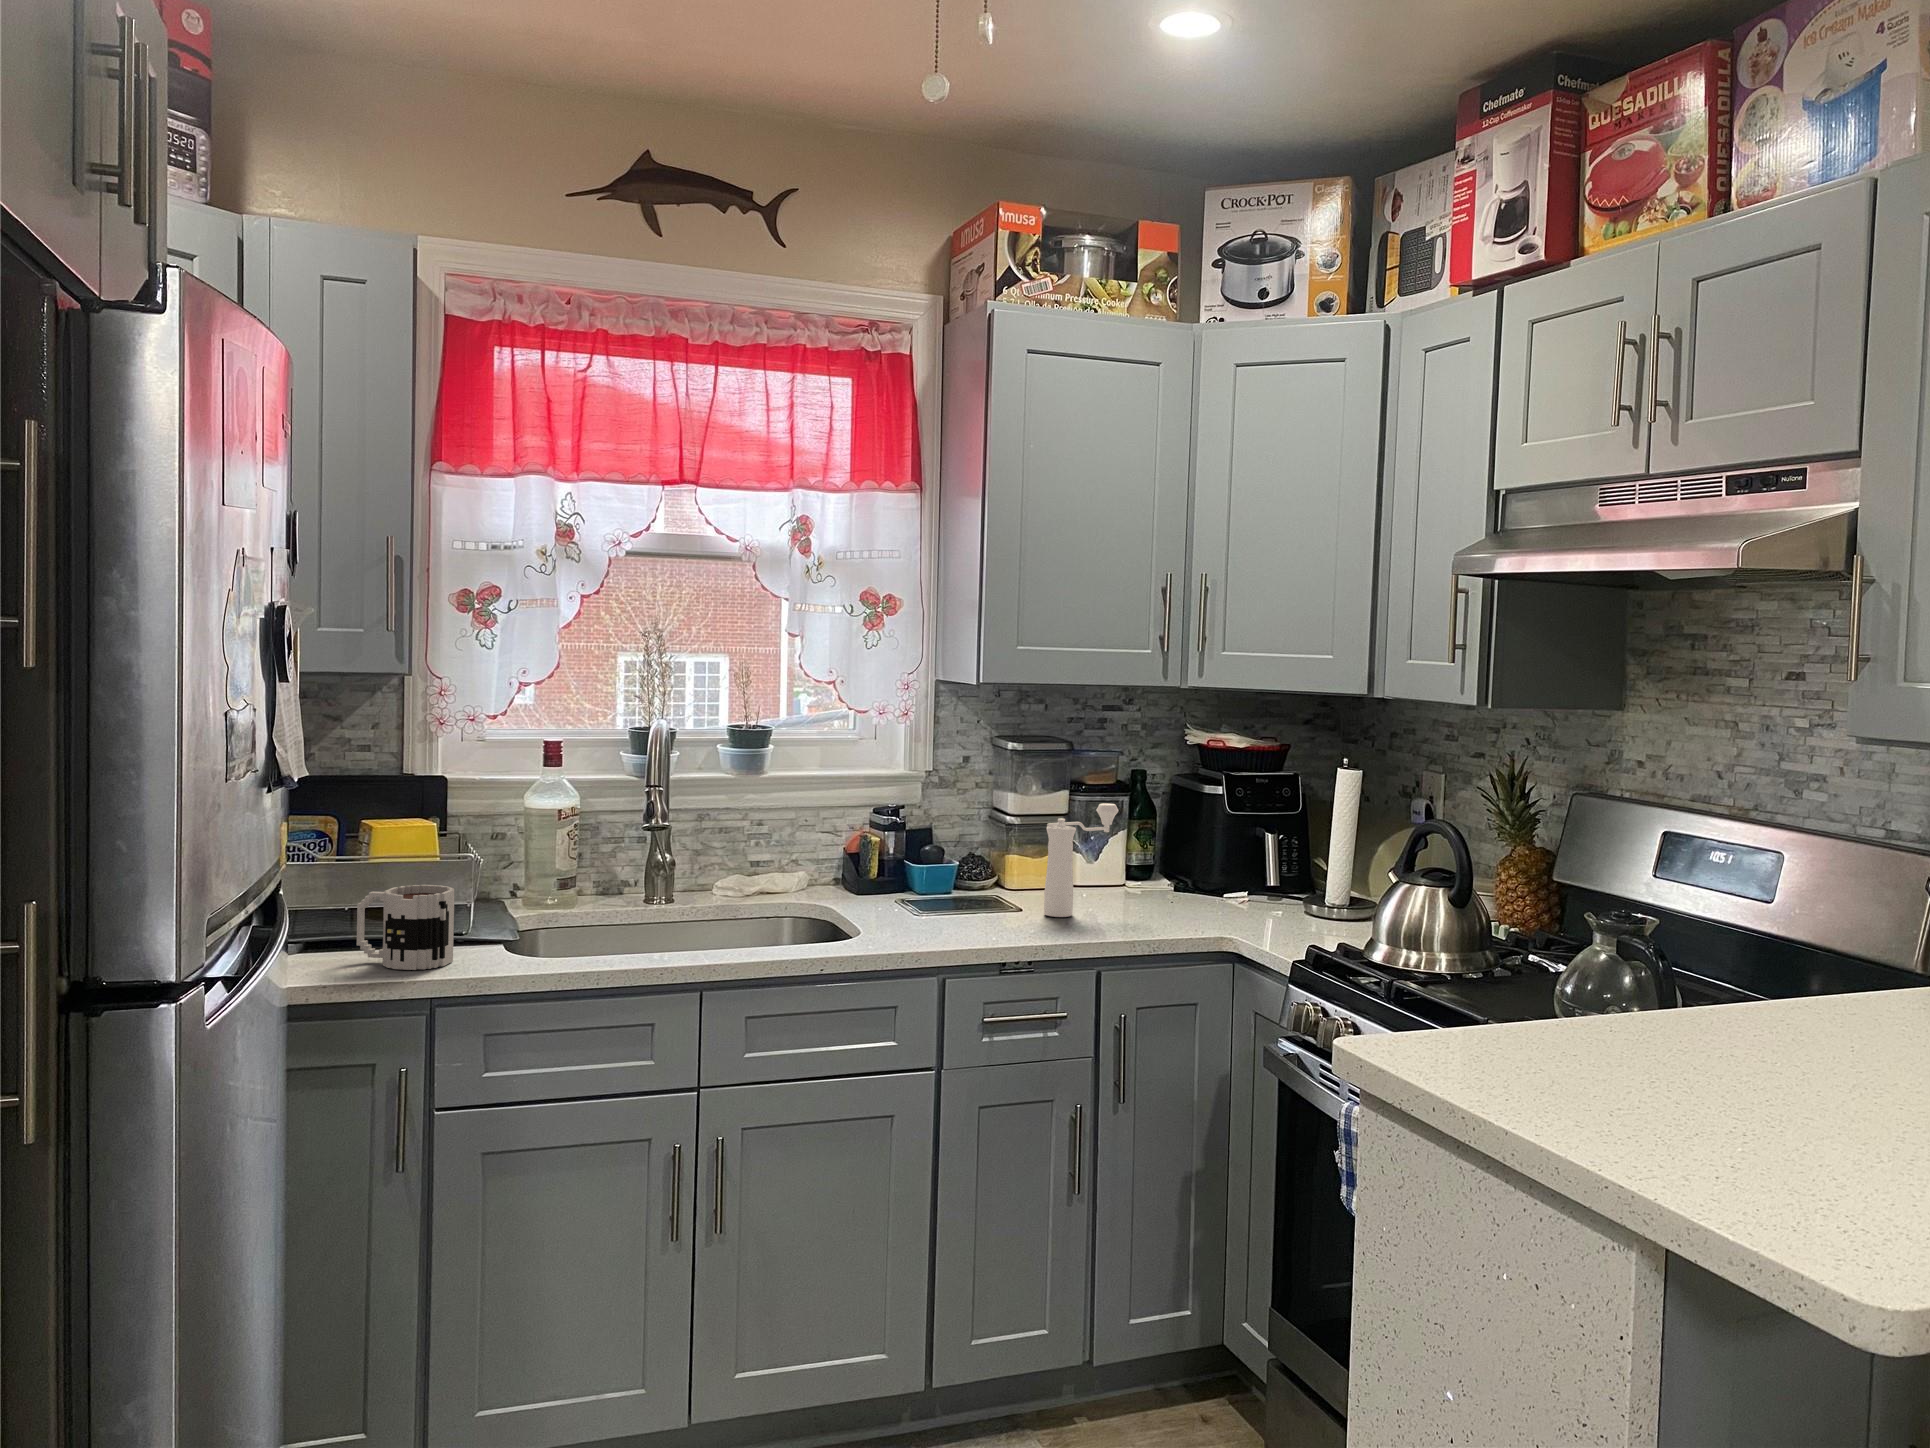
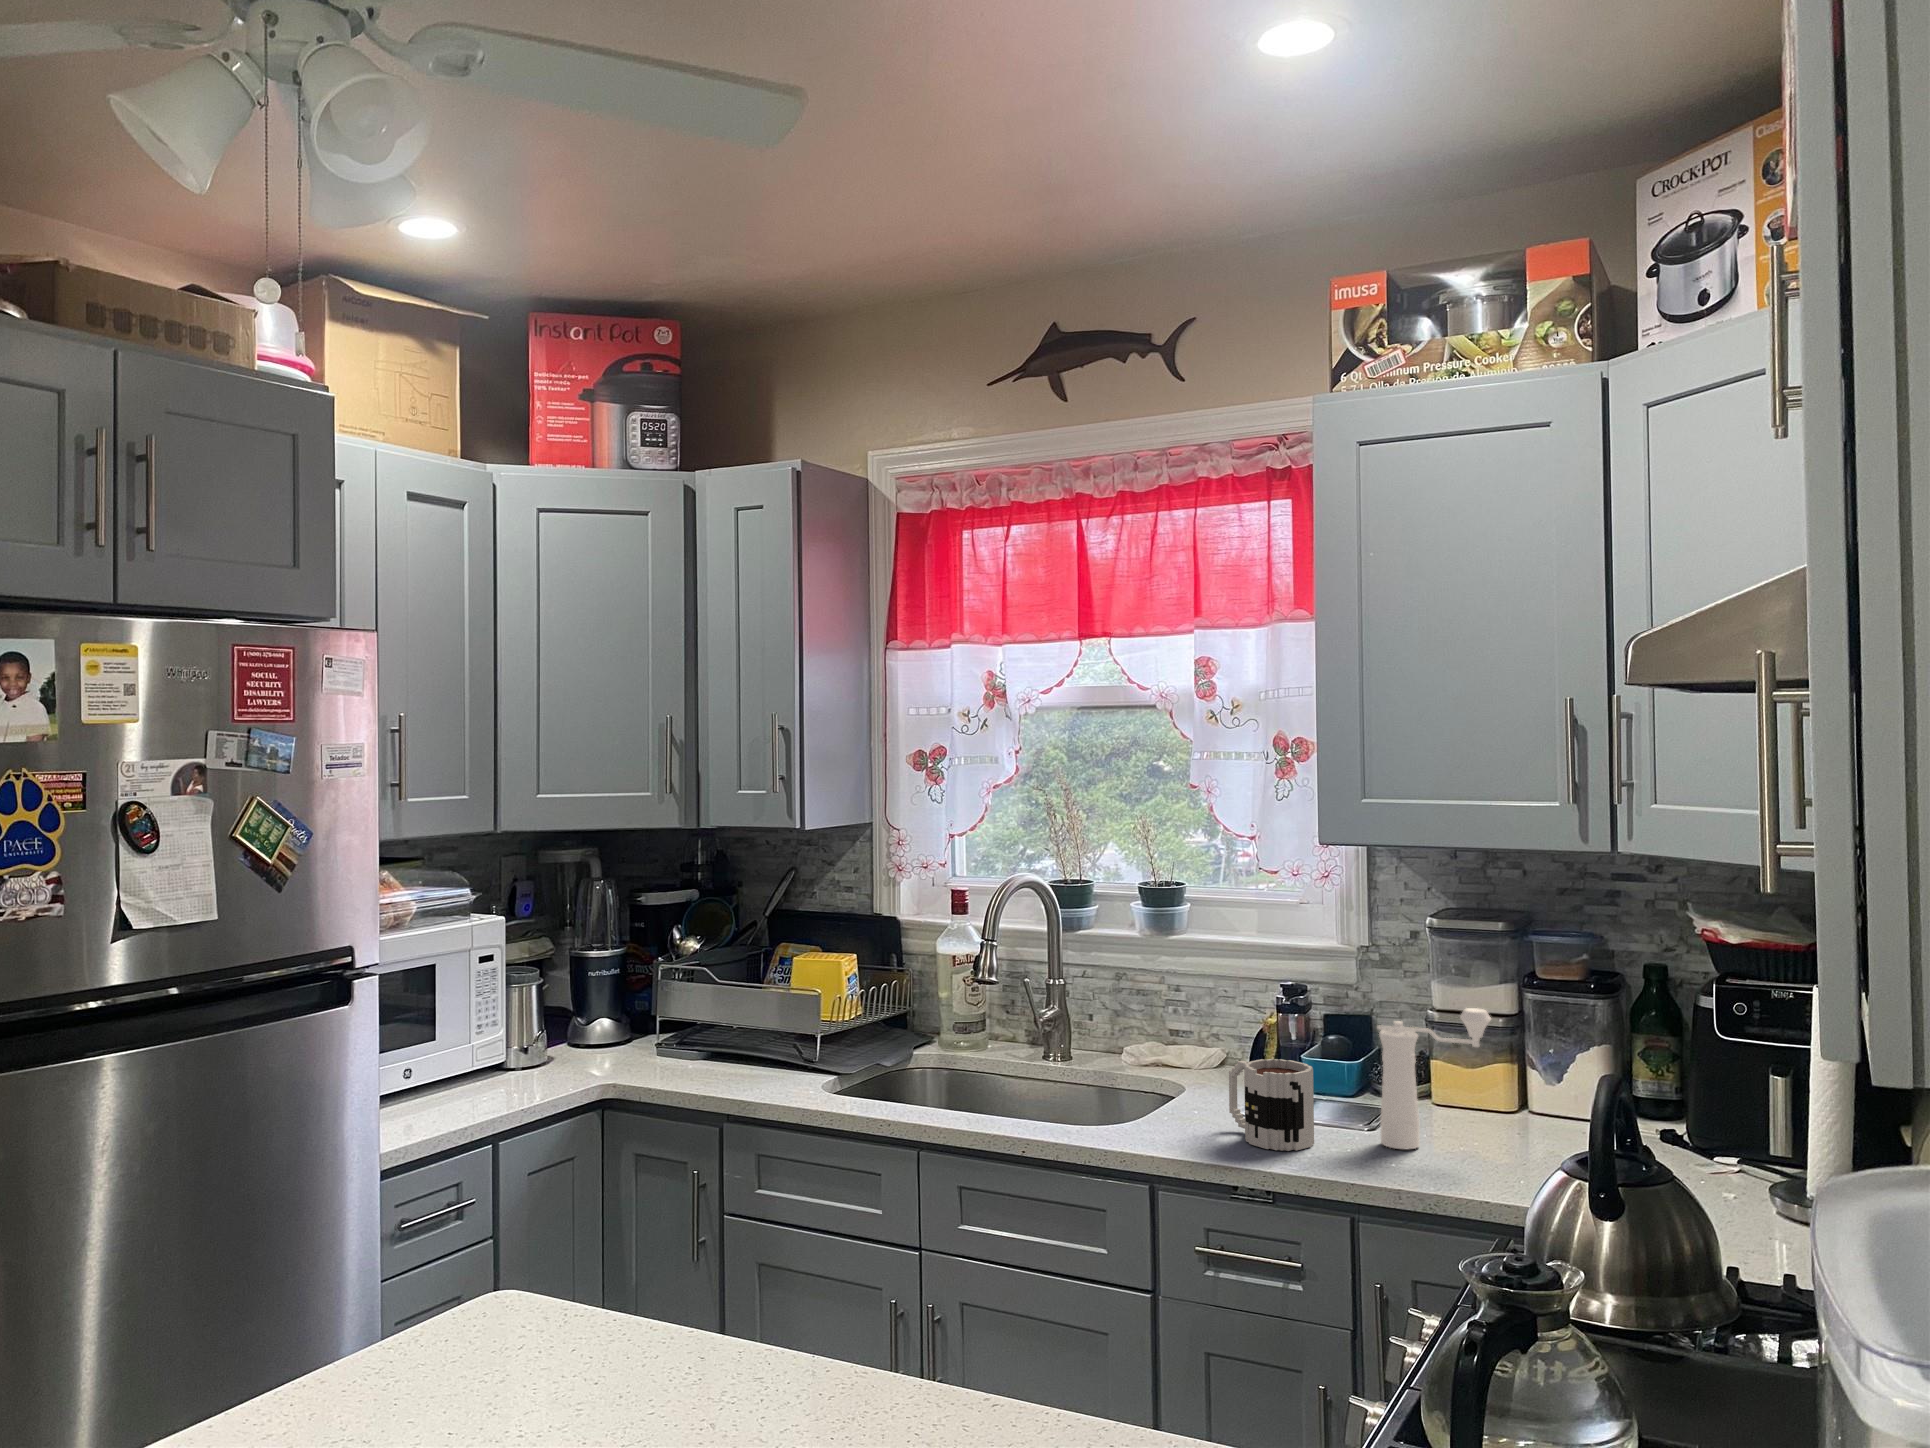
mug: present [357,885,454,970] -> present [1229,1059,1314,1151]

